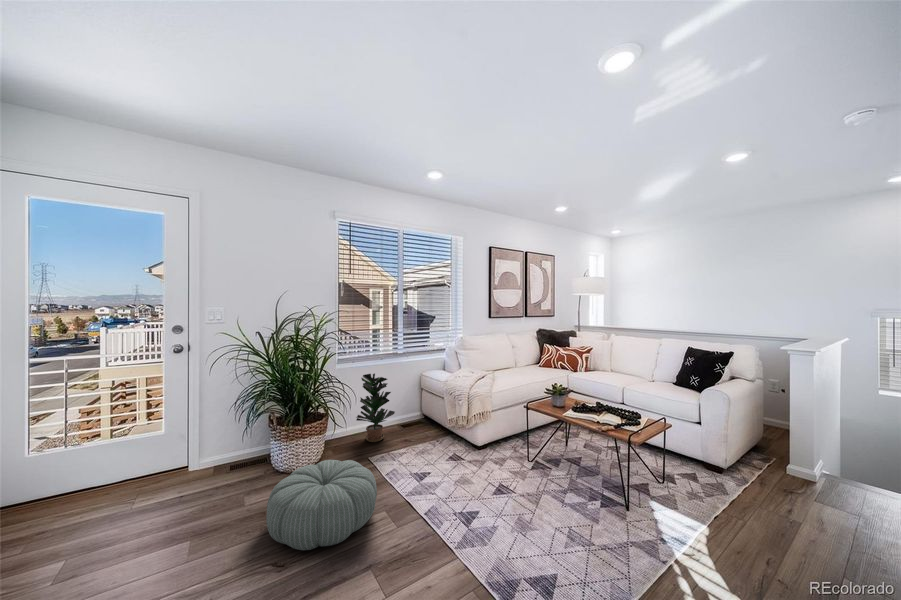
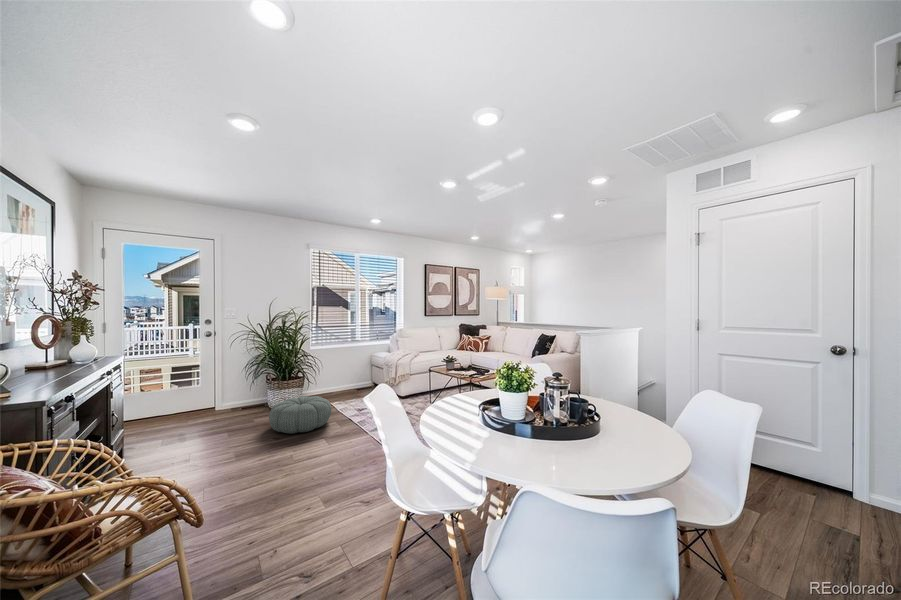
potted plant: present [356,373,395,442] -> none [323,352,350,397]

